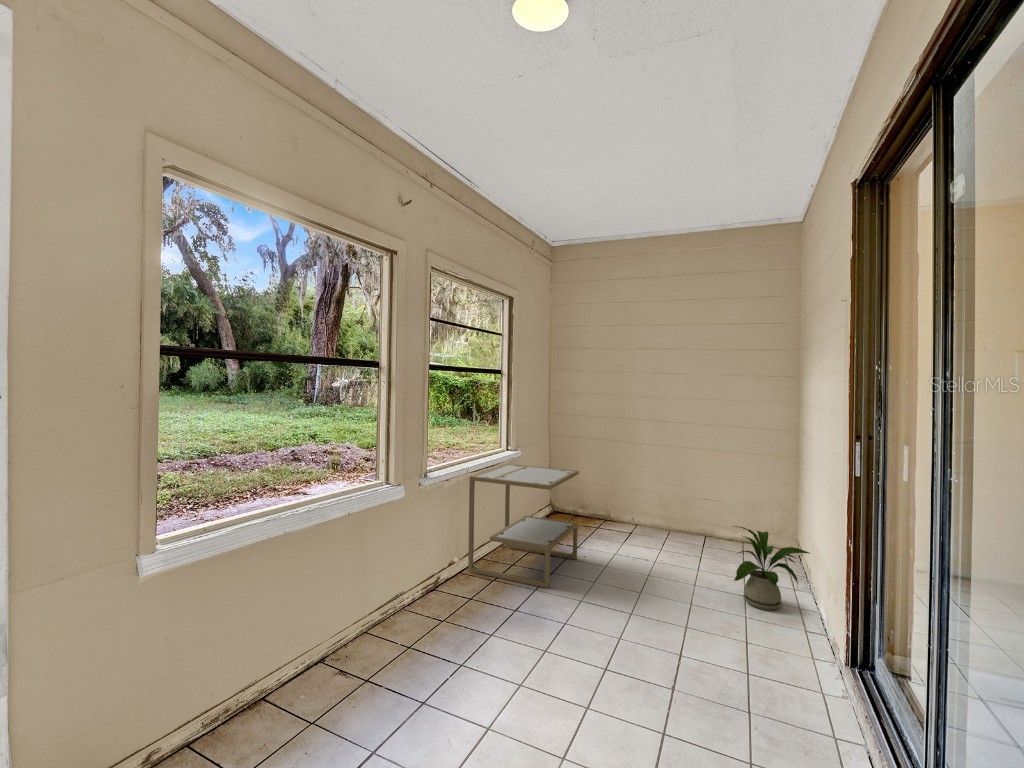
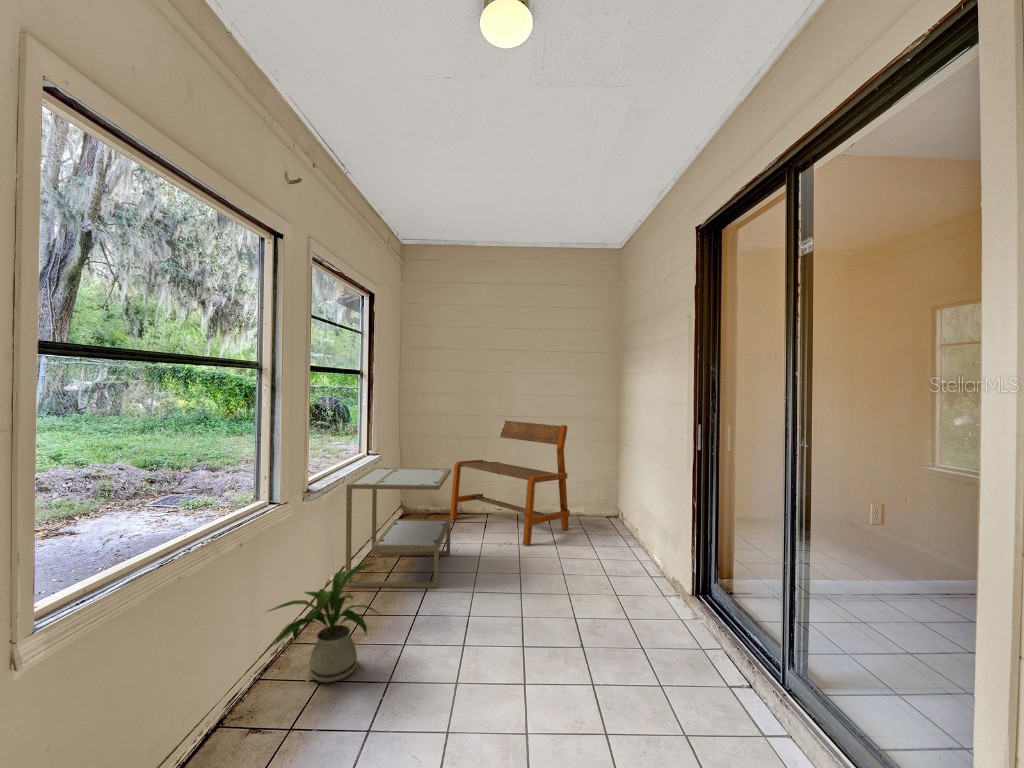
bench: none [595,423,724,563] -> present [450,420,570,546]
house plant: present [734,526,810,610] -> present [268,563,376,682]

